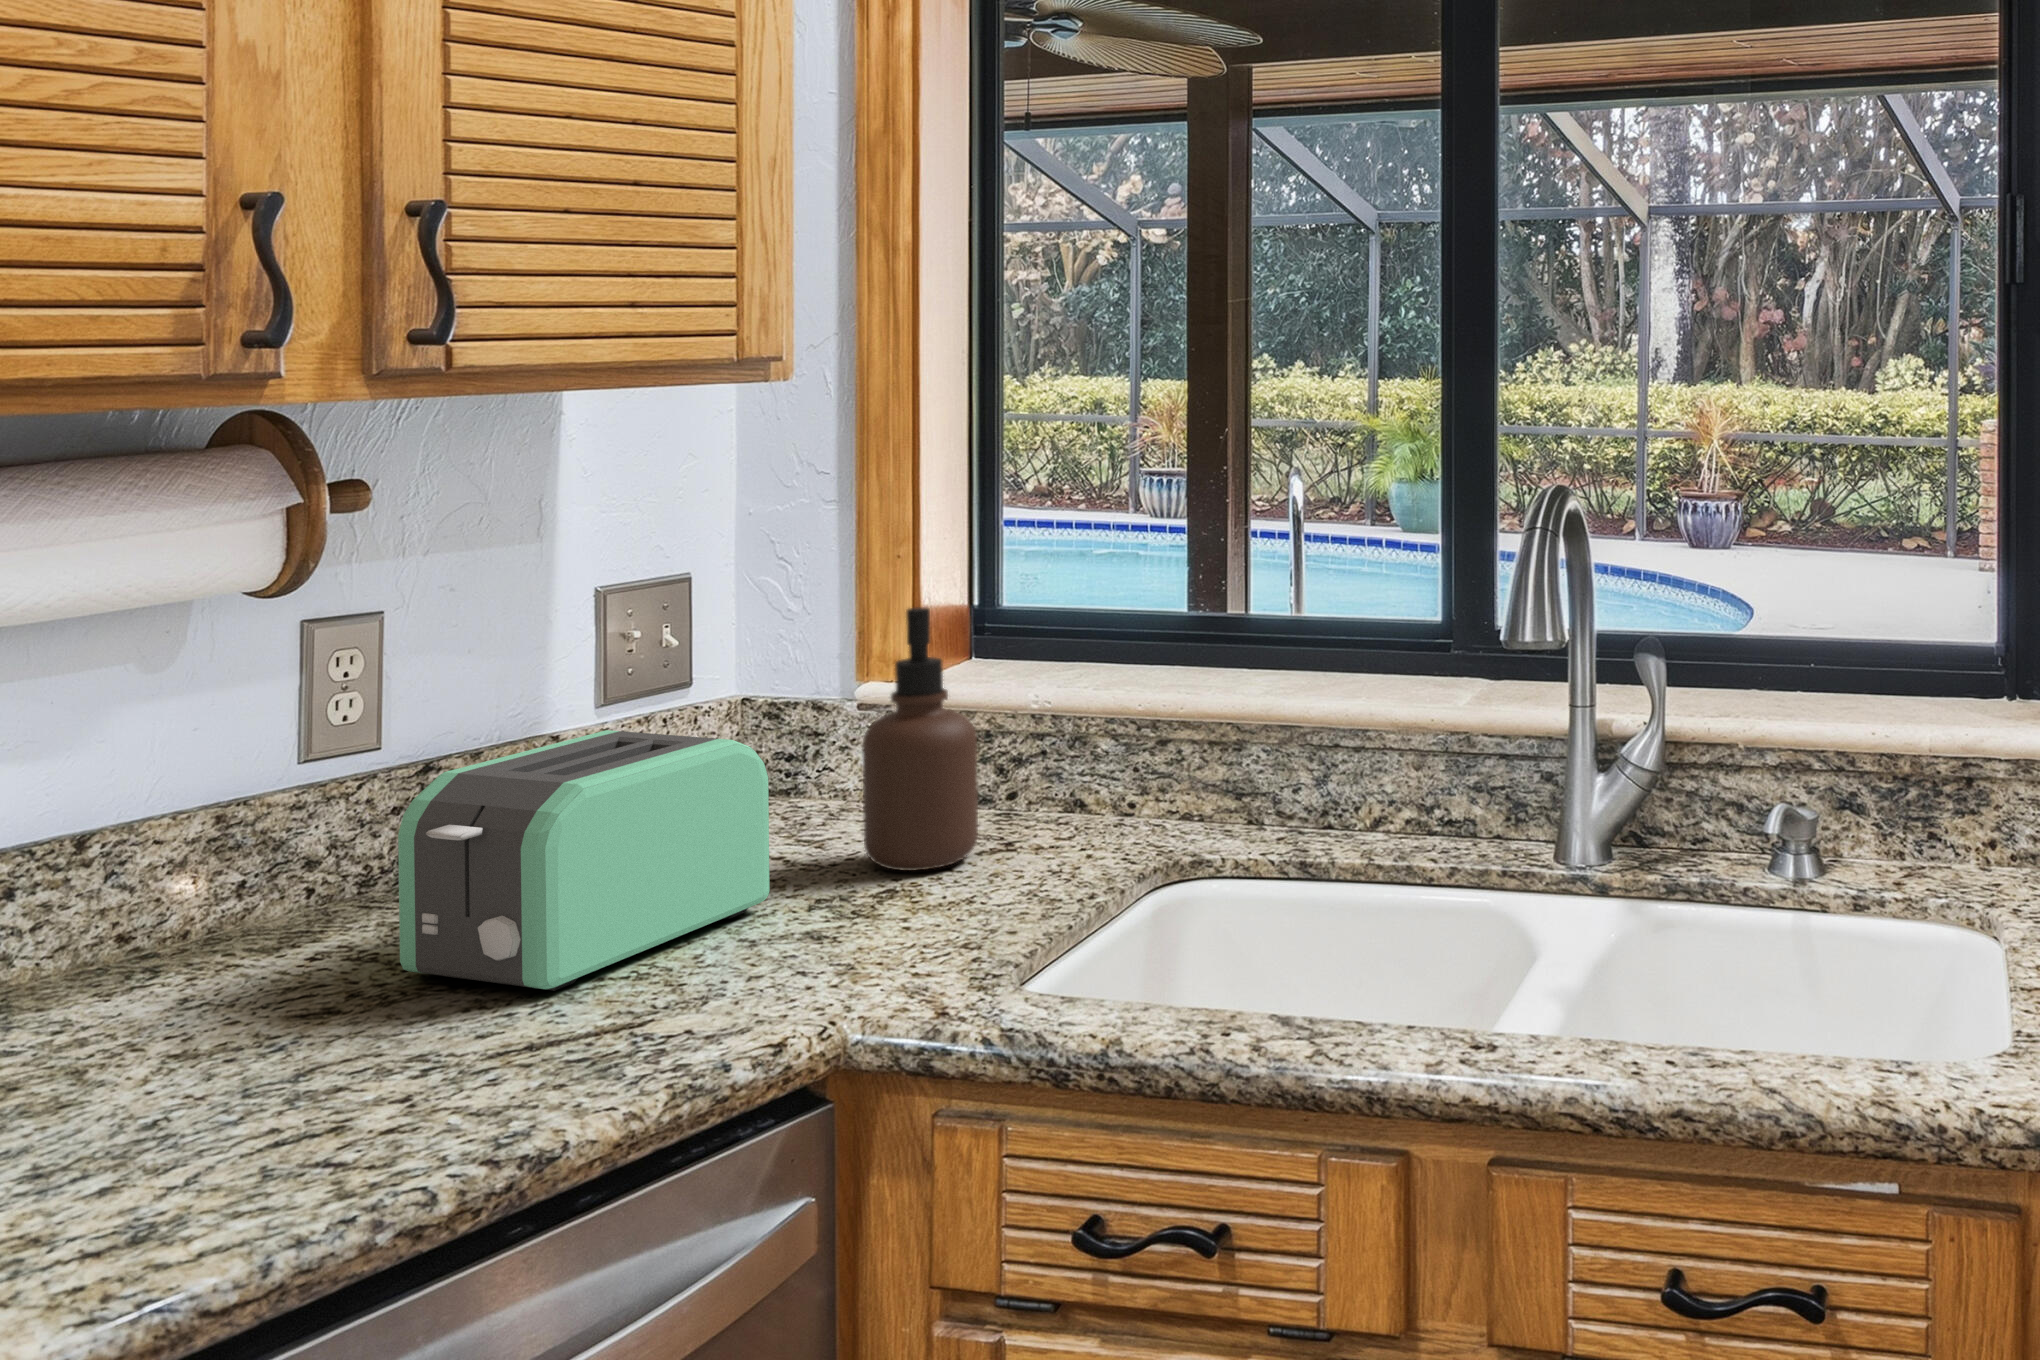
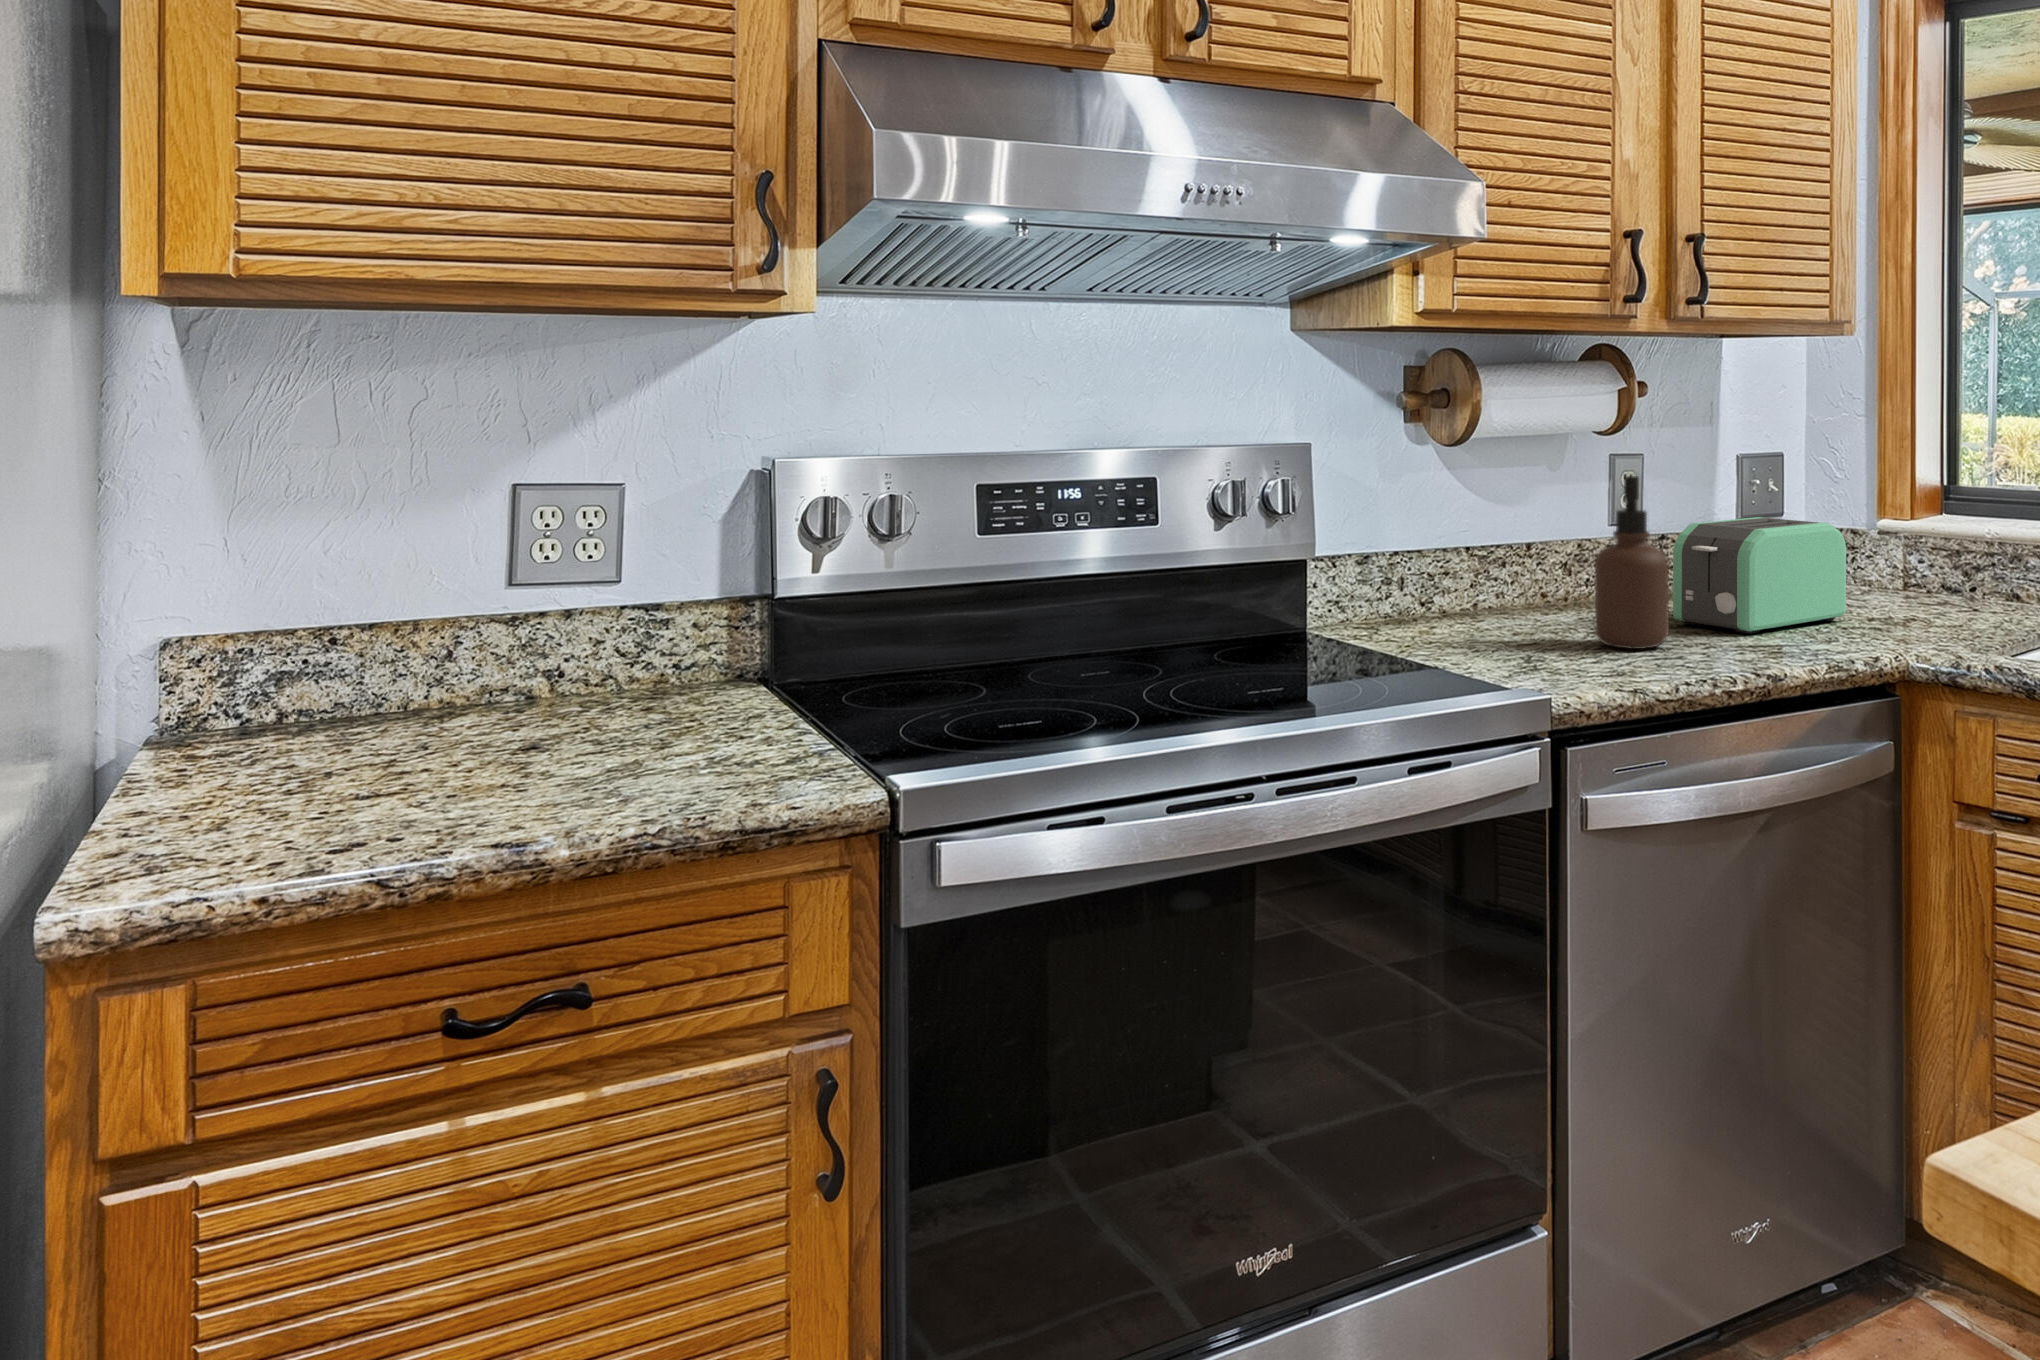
soap dispenser: present [862,607,978,871] -> present [1595,476,1669,649]

